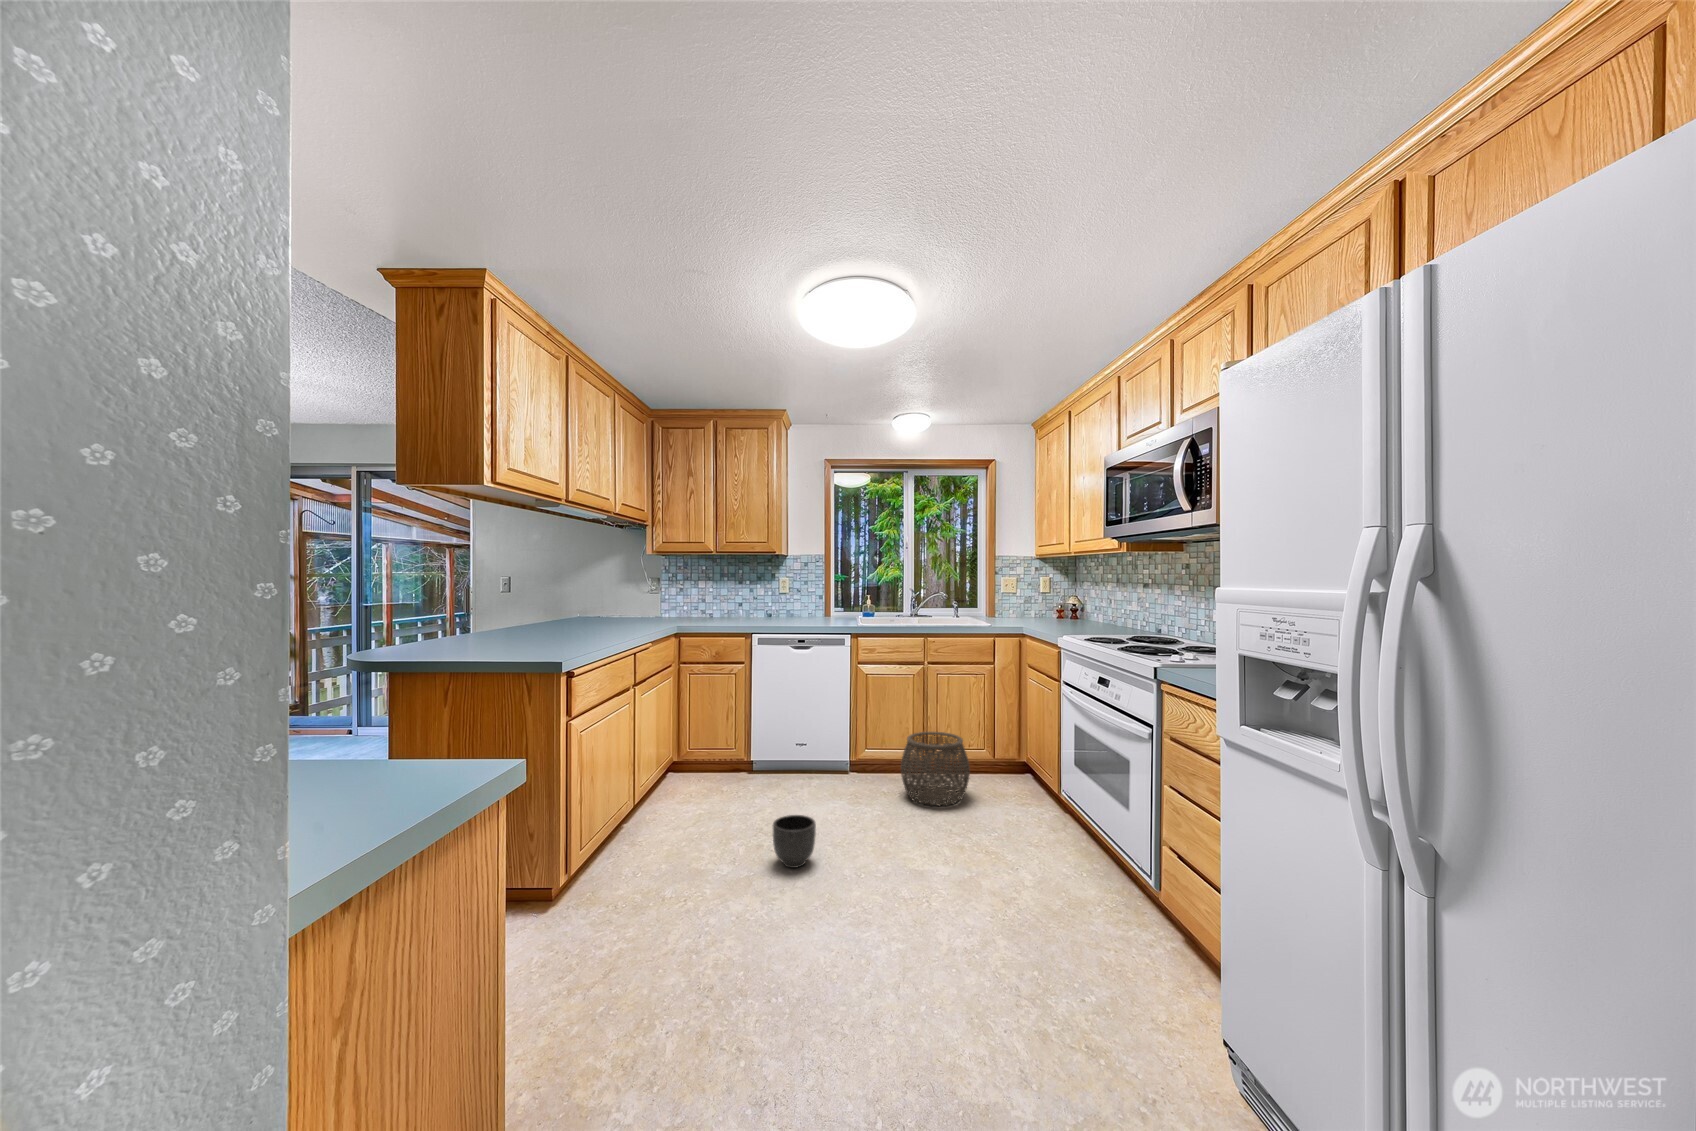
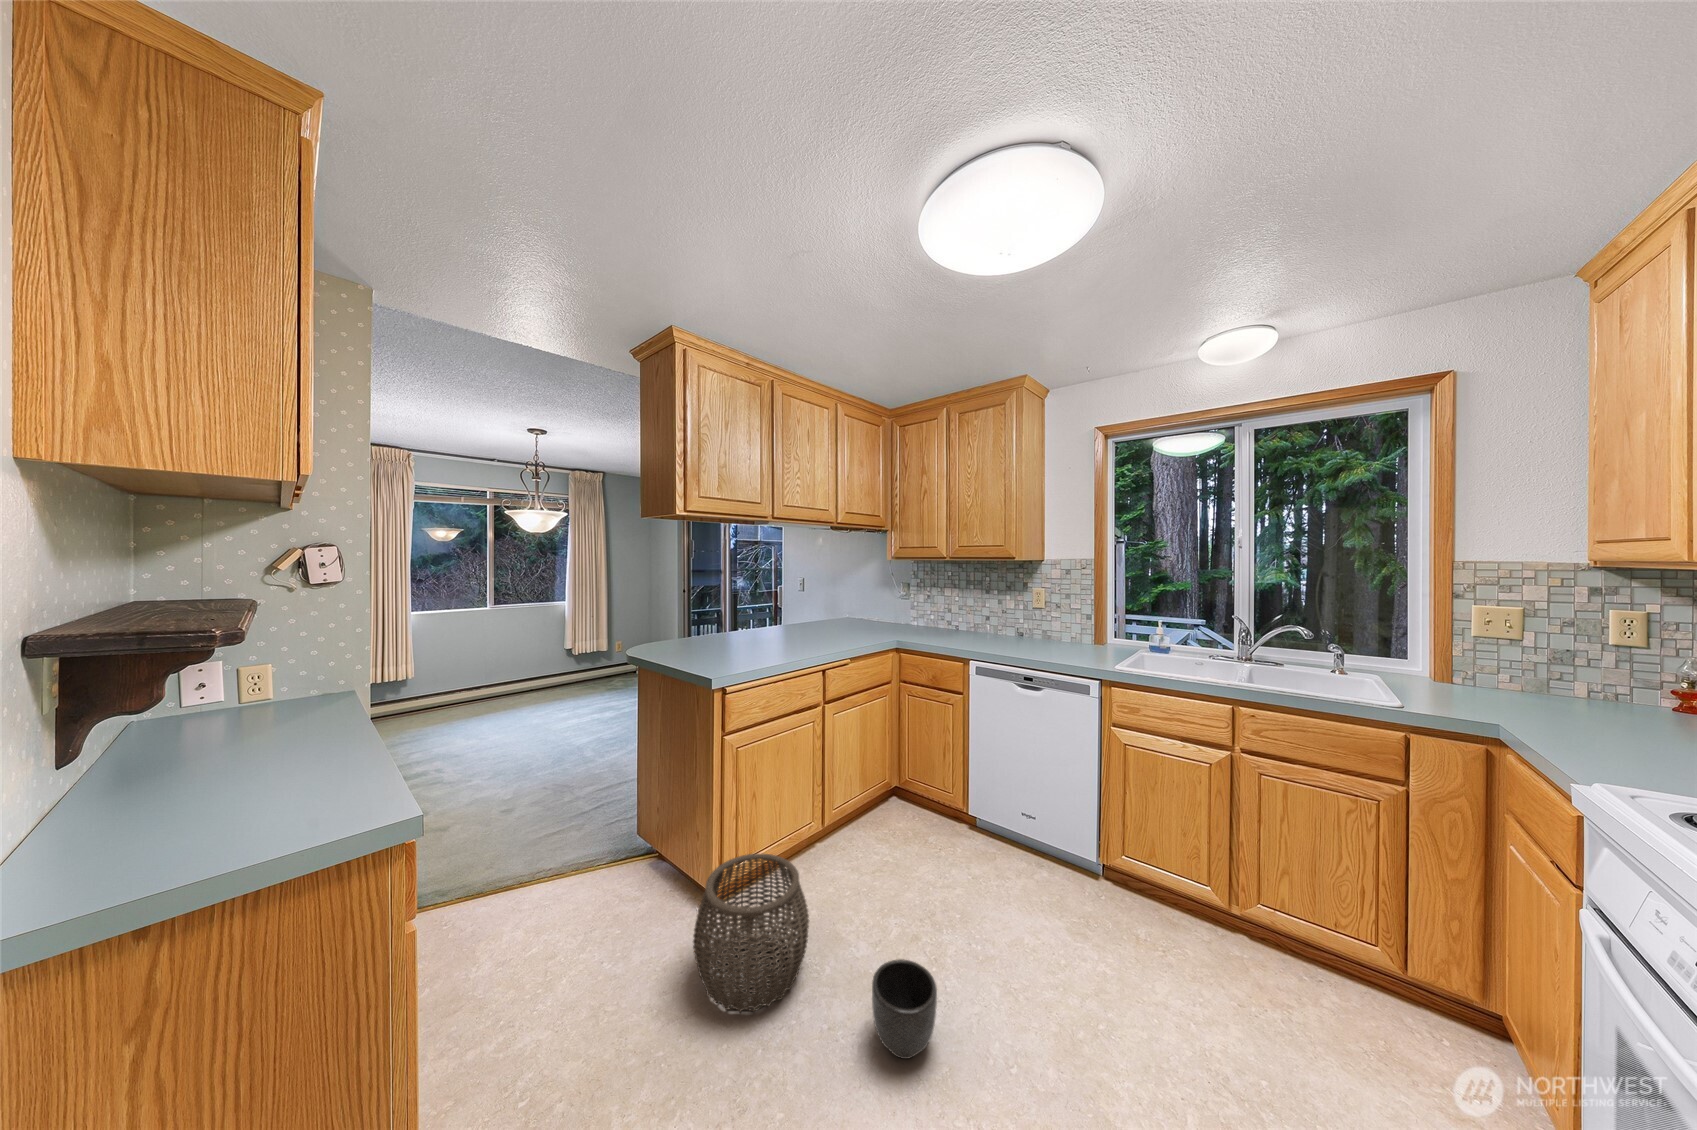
woven basket: present [901,732,970,806] -> present [693,854,809,1012]

